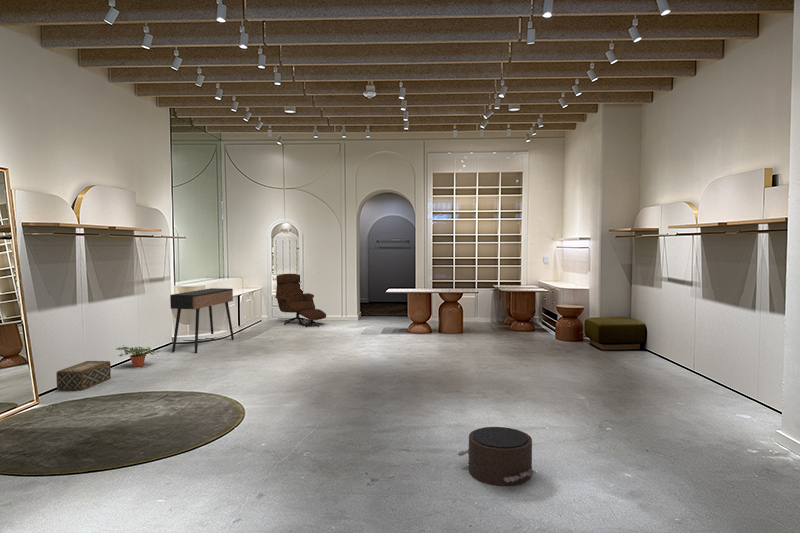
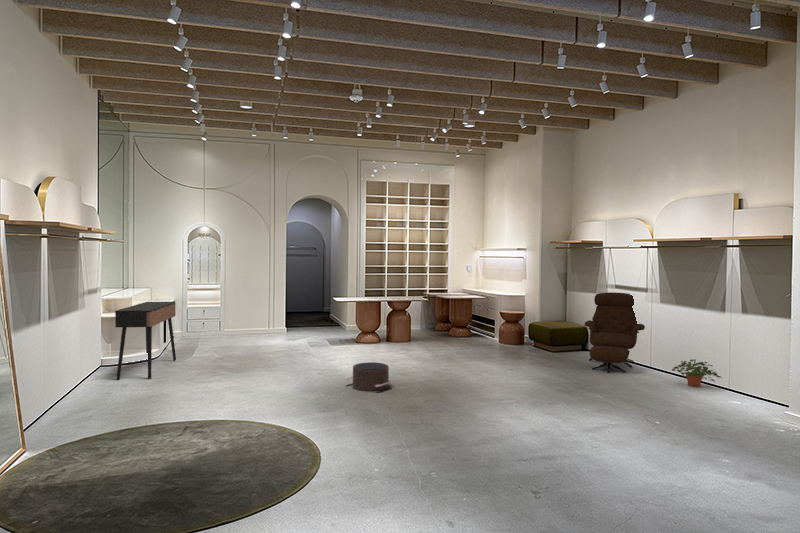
lounge chair: present [275,274,326,327] -> present [584,292,645,373]
potted plant: present [117,347,155,367] -> present [672,359,721,387]
woven basket: present [56,361,111,390] -> none [19,397,79,440]
pouf: present [458,427,534,486] -> present [346,362,390,391]

